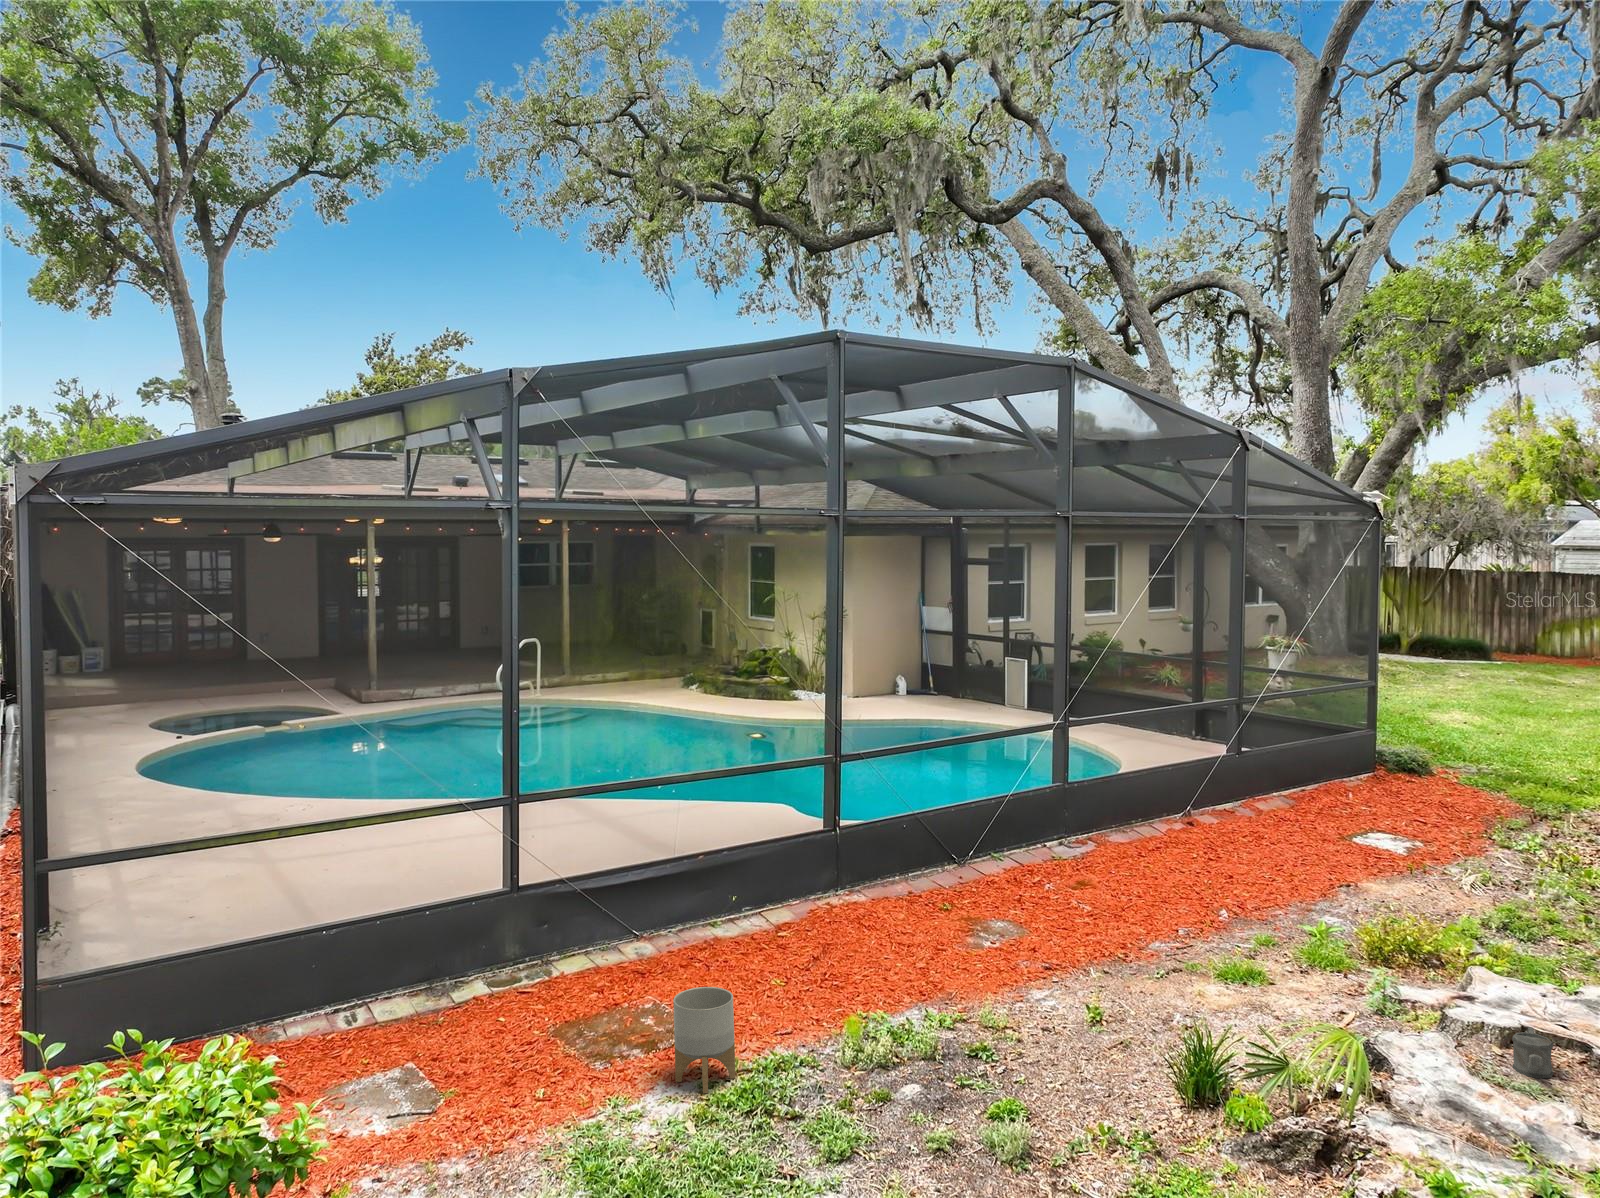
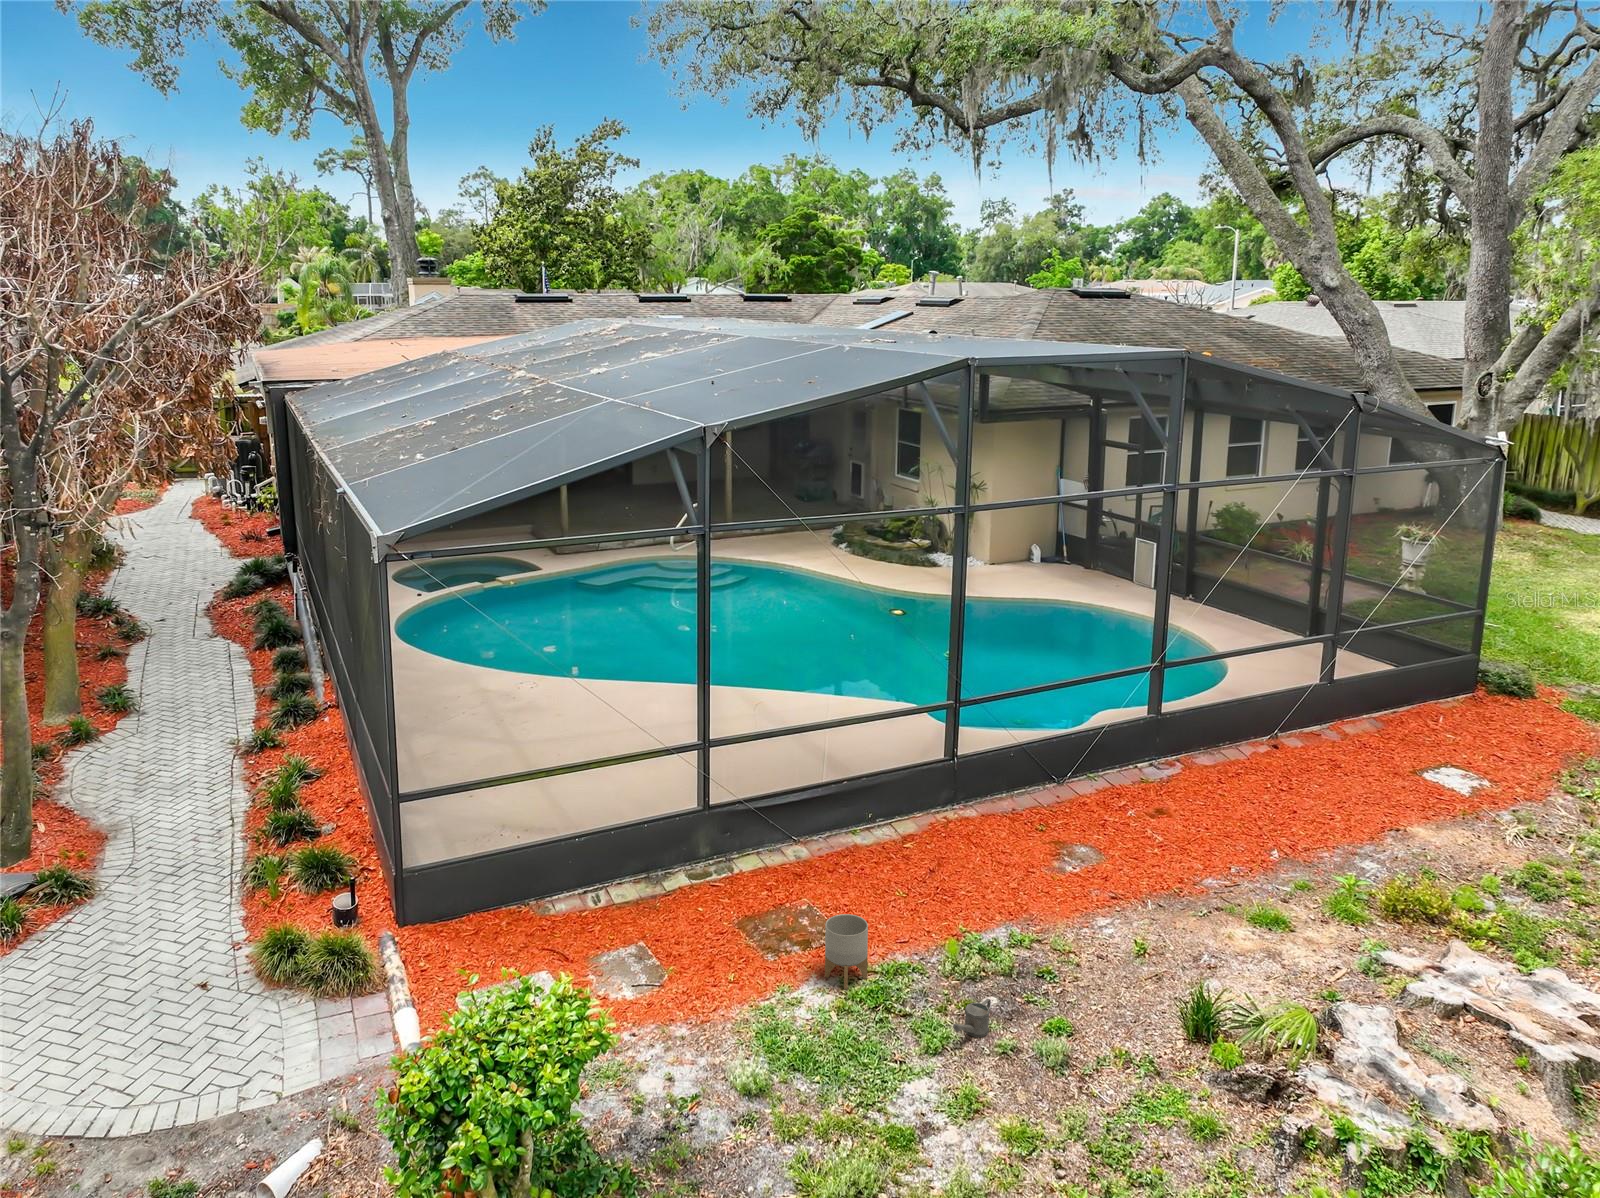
watering can: present [1512,1027,1554,1079] -> present [953,999,991,1037]

